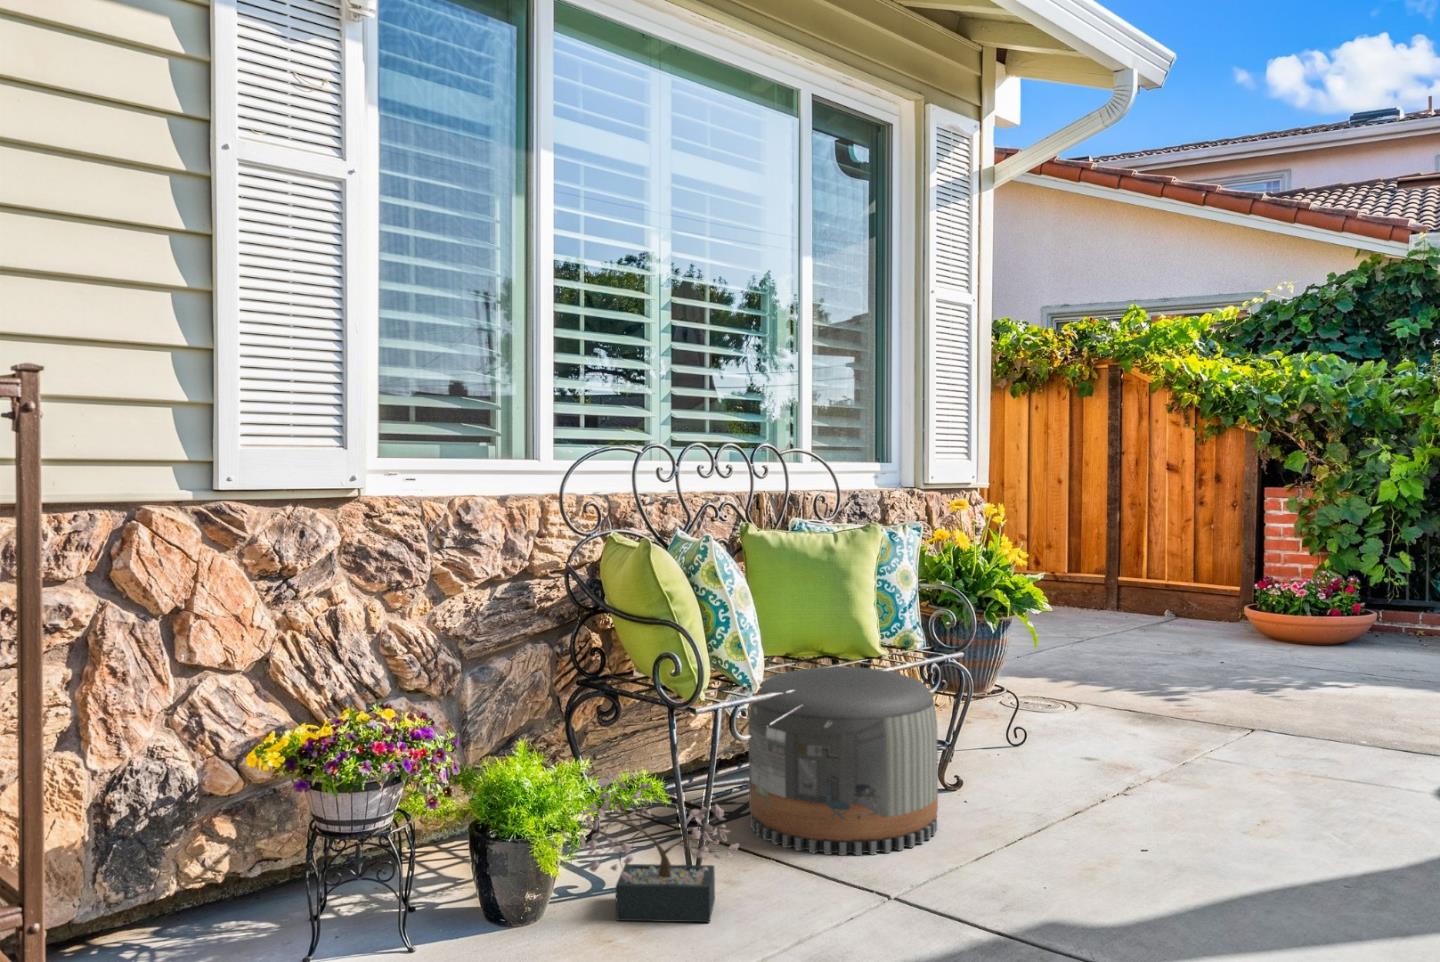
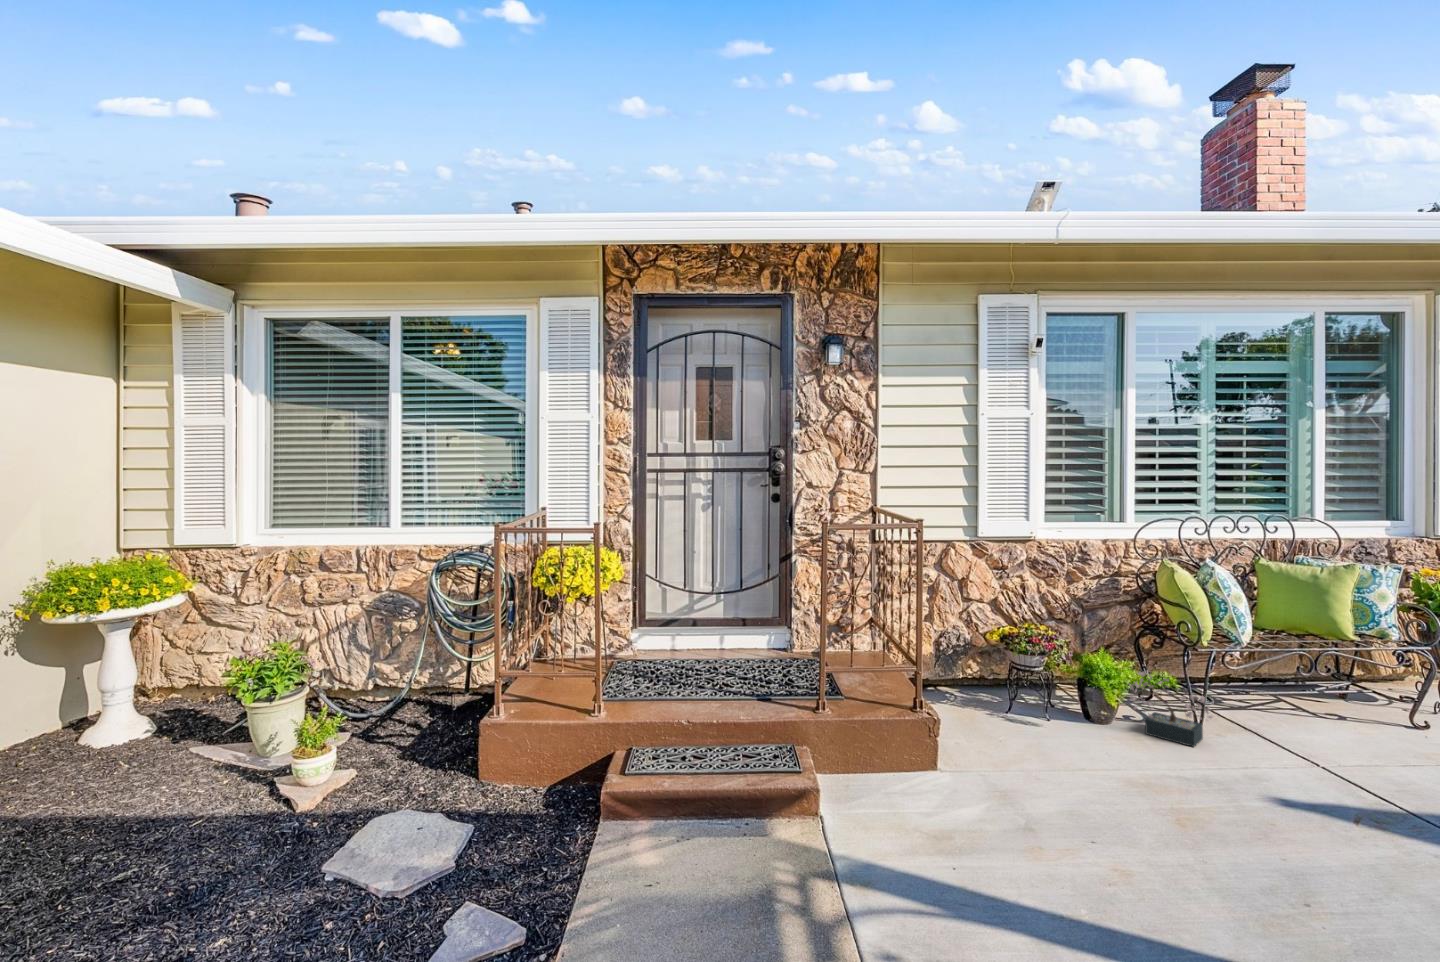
pouf: present [748,667,938,855] -> none [1243,640,1380,748]

